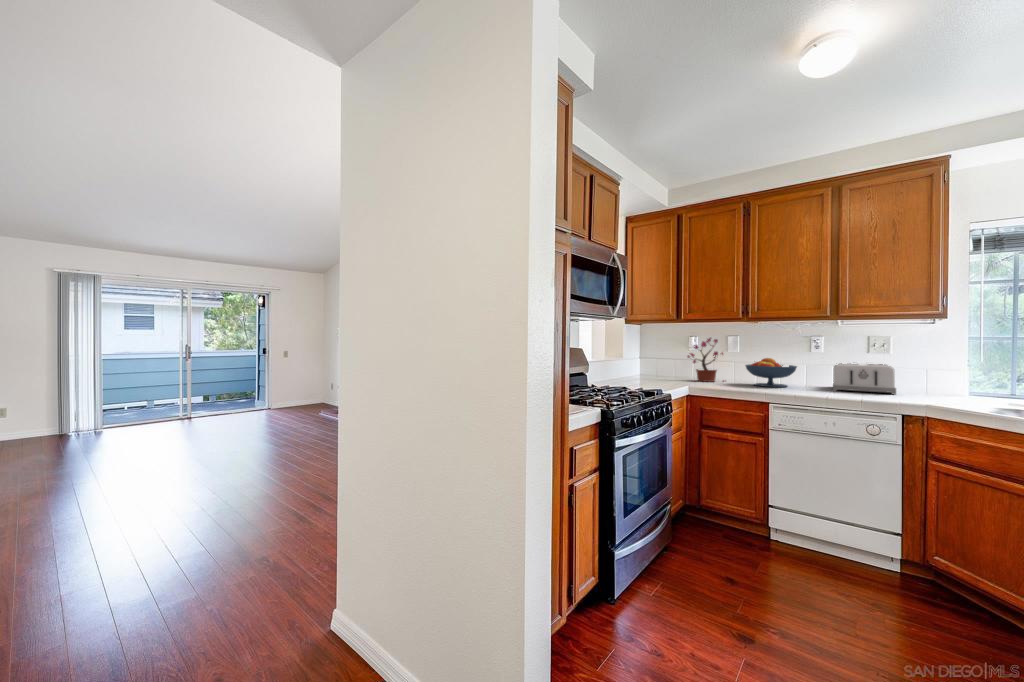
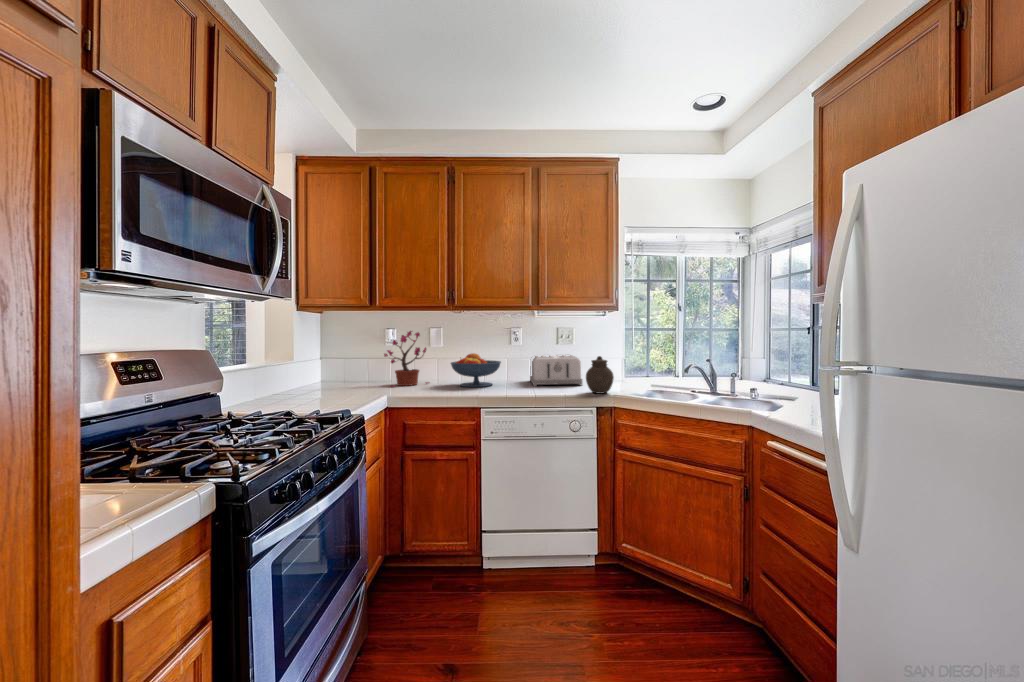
jar: none [892,364,930,402] -> present [586,356,614,394]

